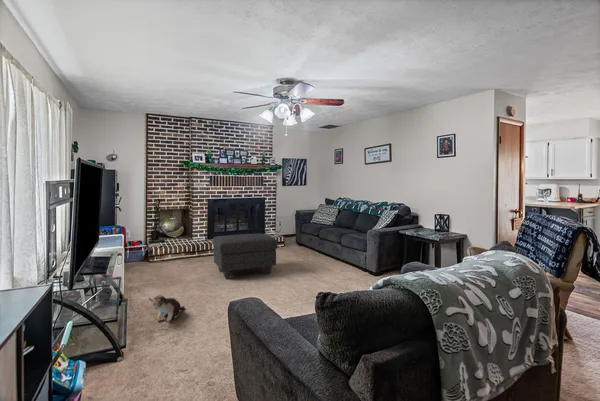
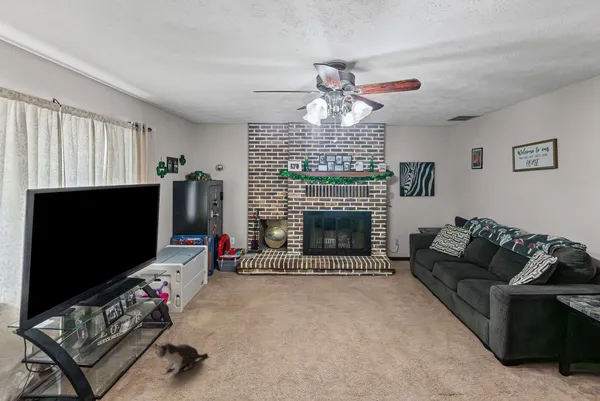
ottoman: present [212,234,278,279] -> none [276,262,351,319]

